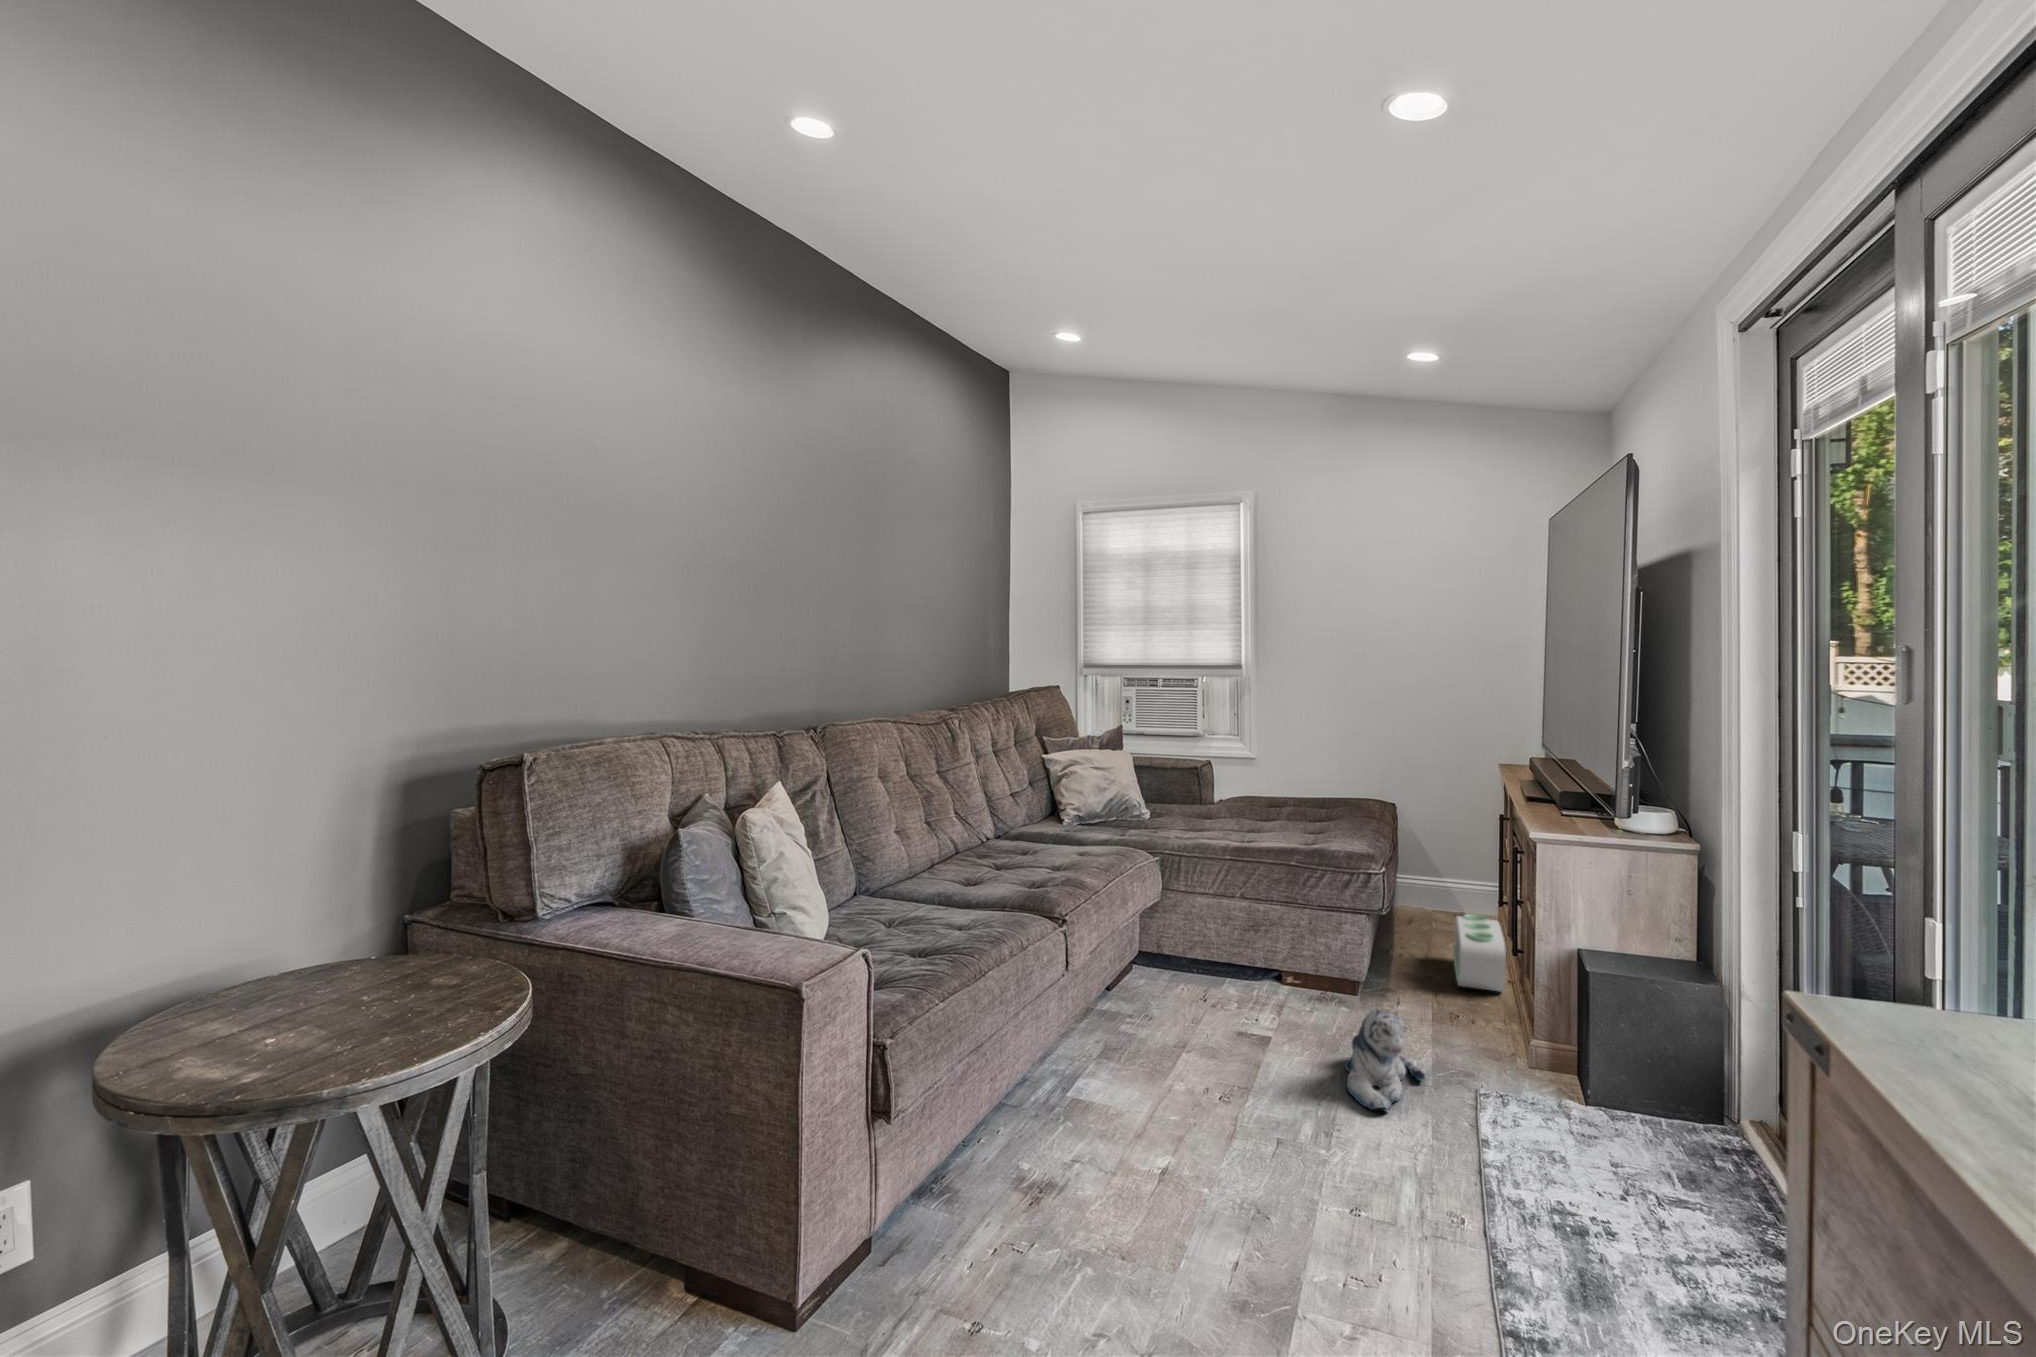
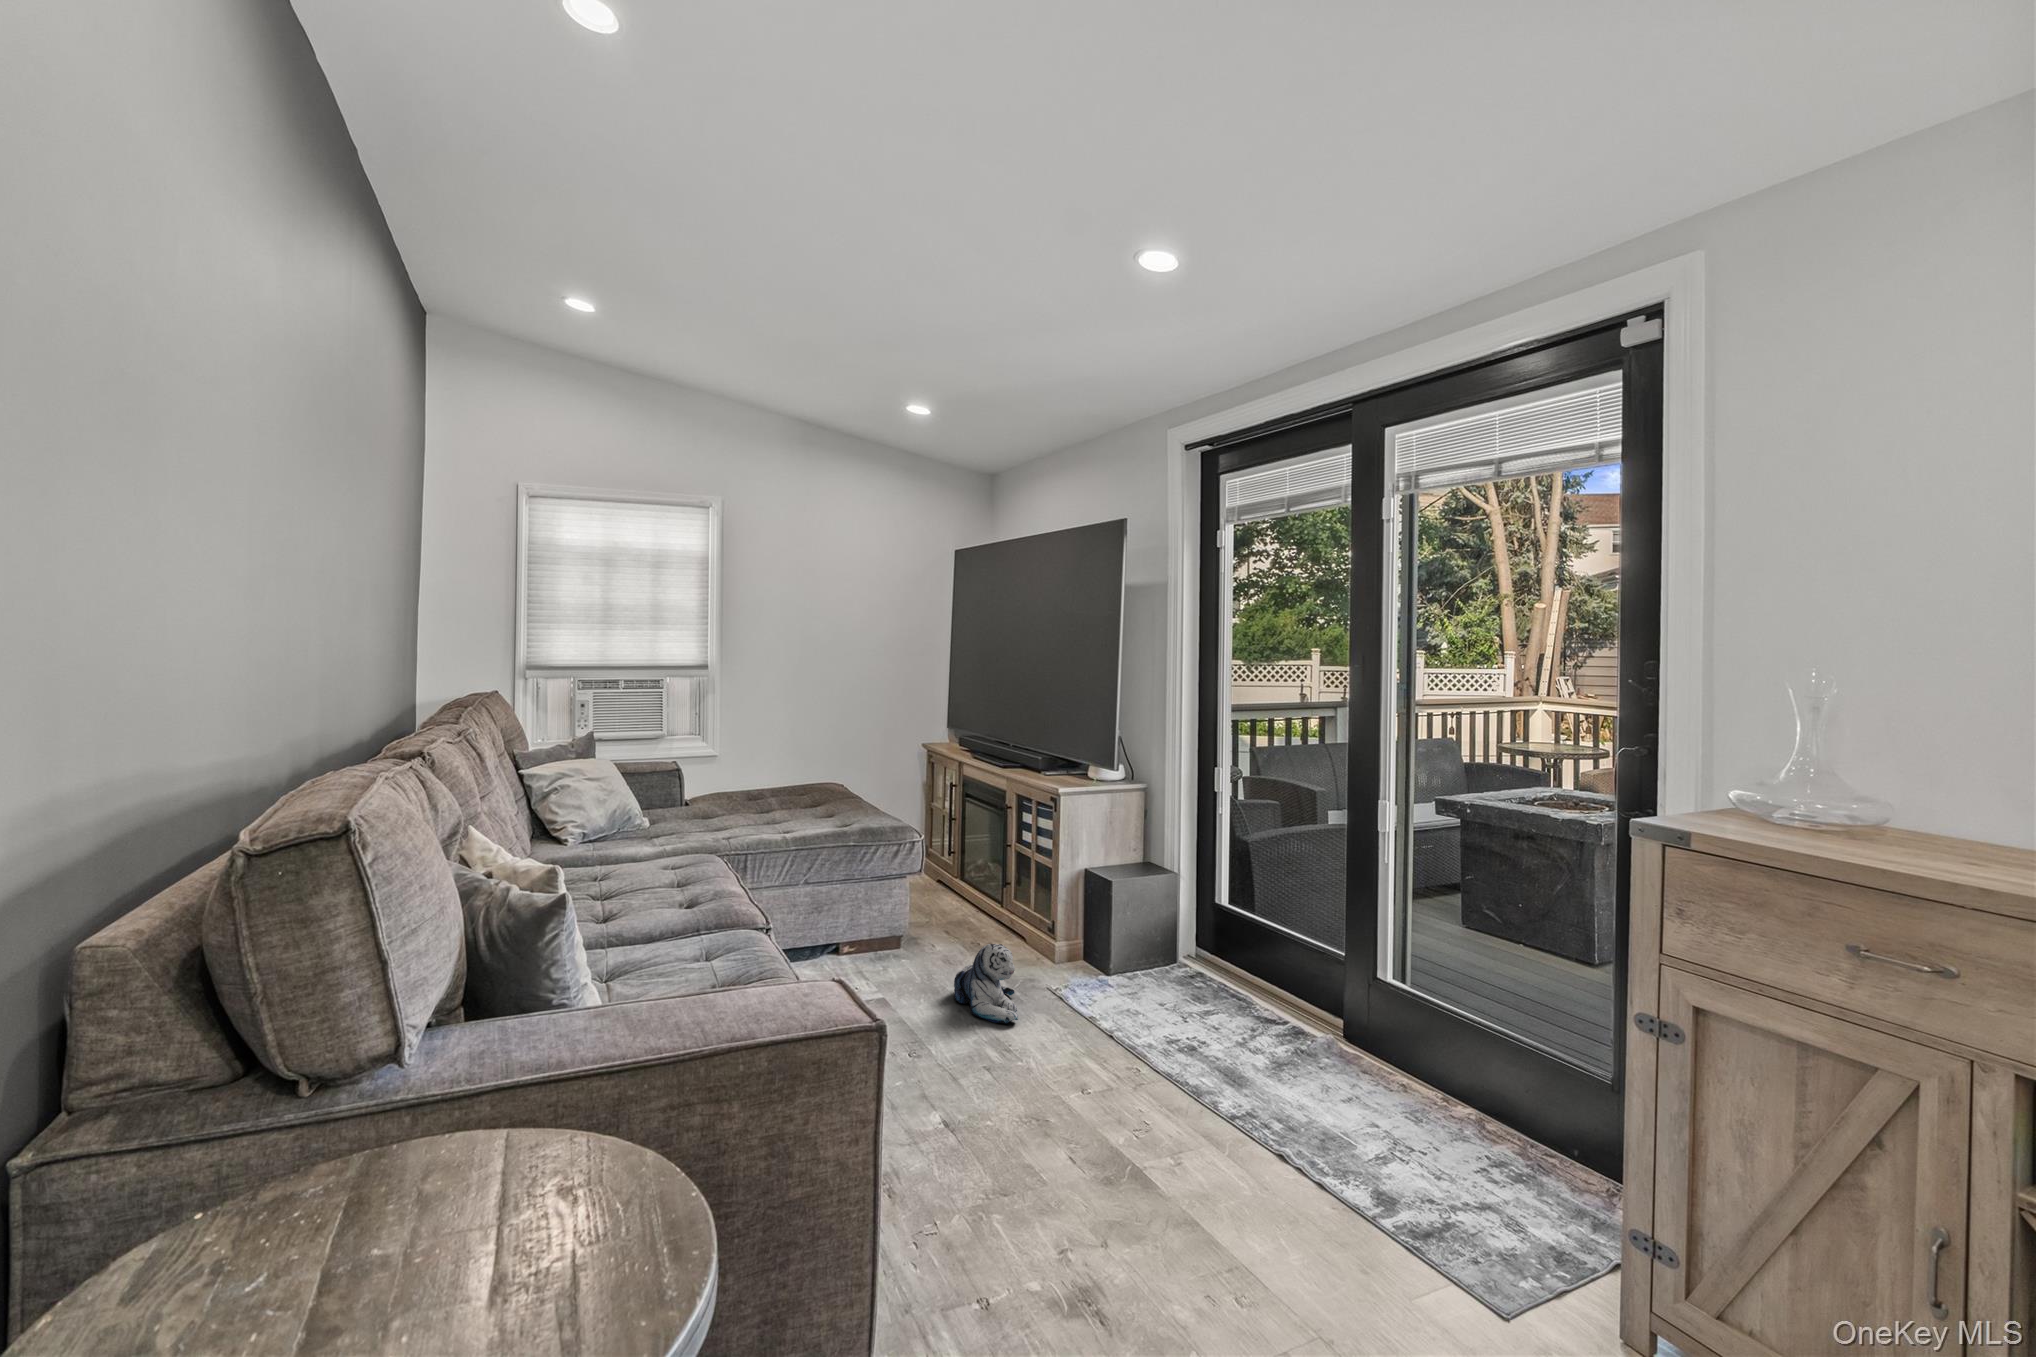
air purifier: present [1454,914,1506,992] -> none [933,869,995,927]

